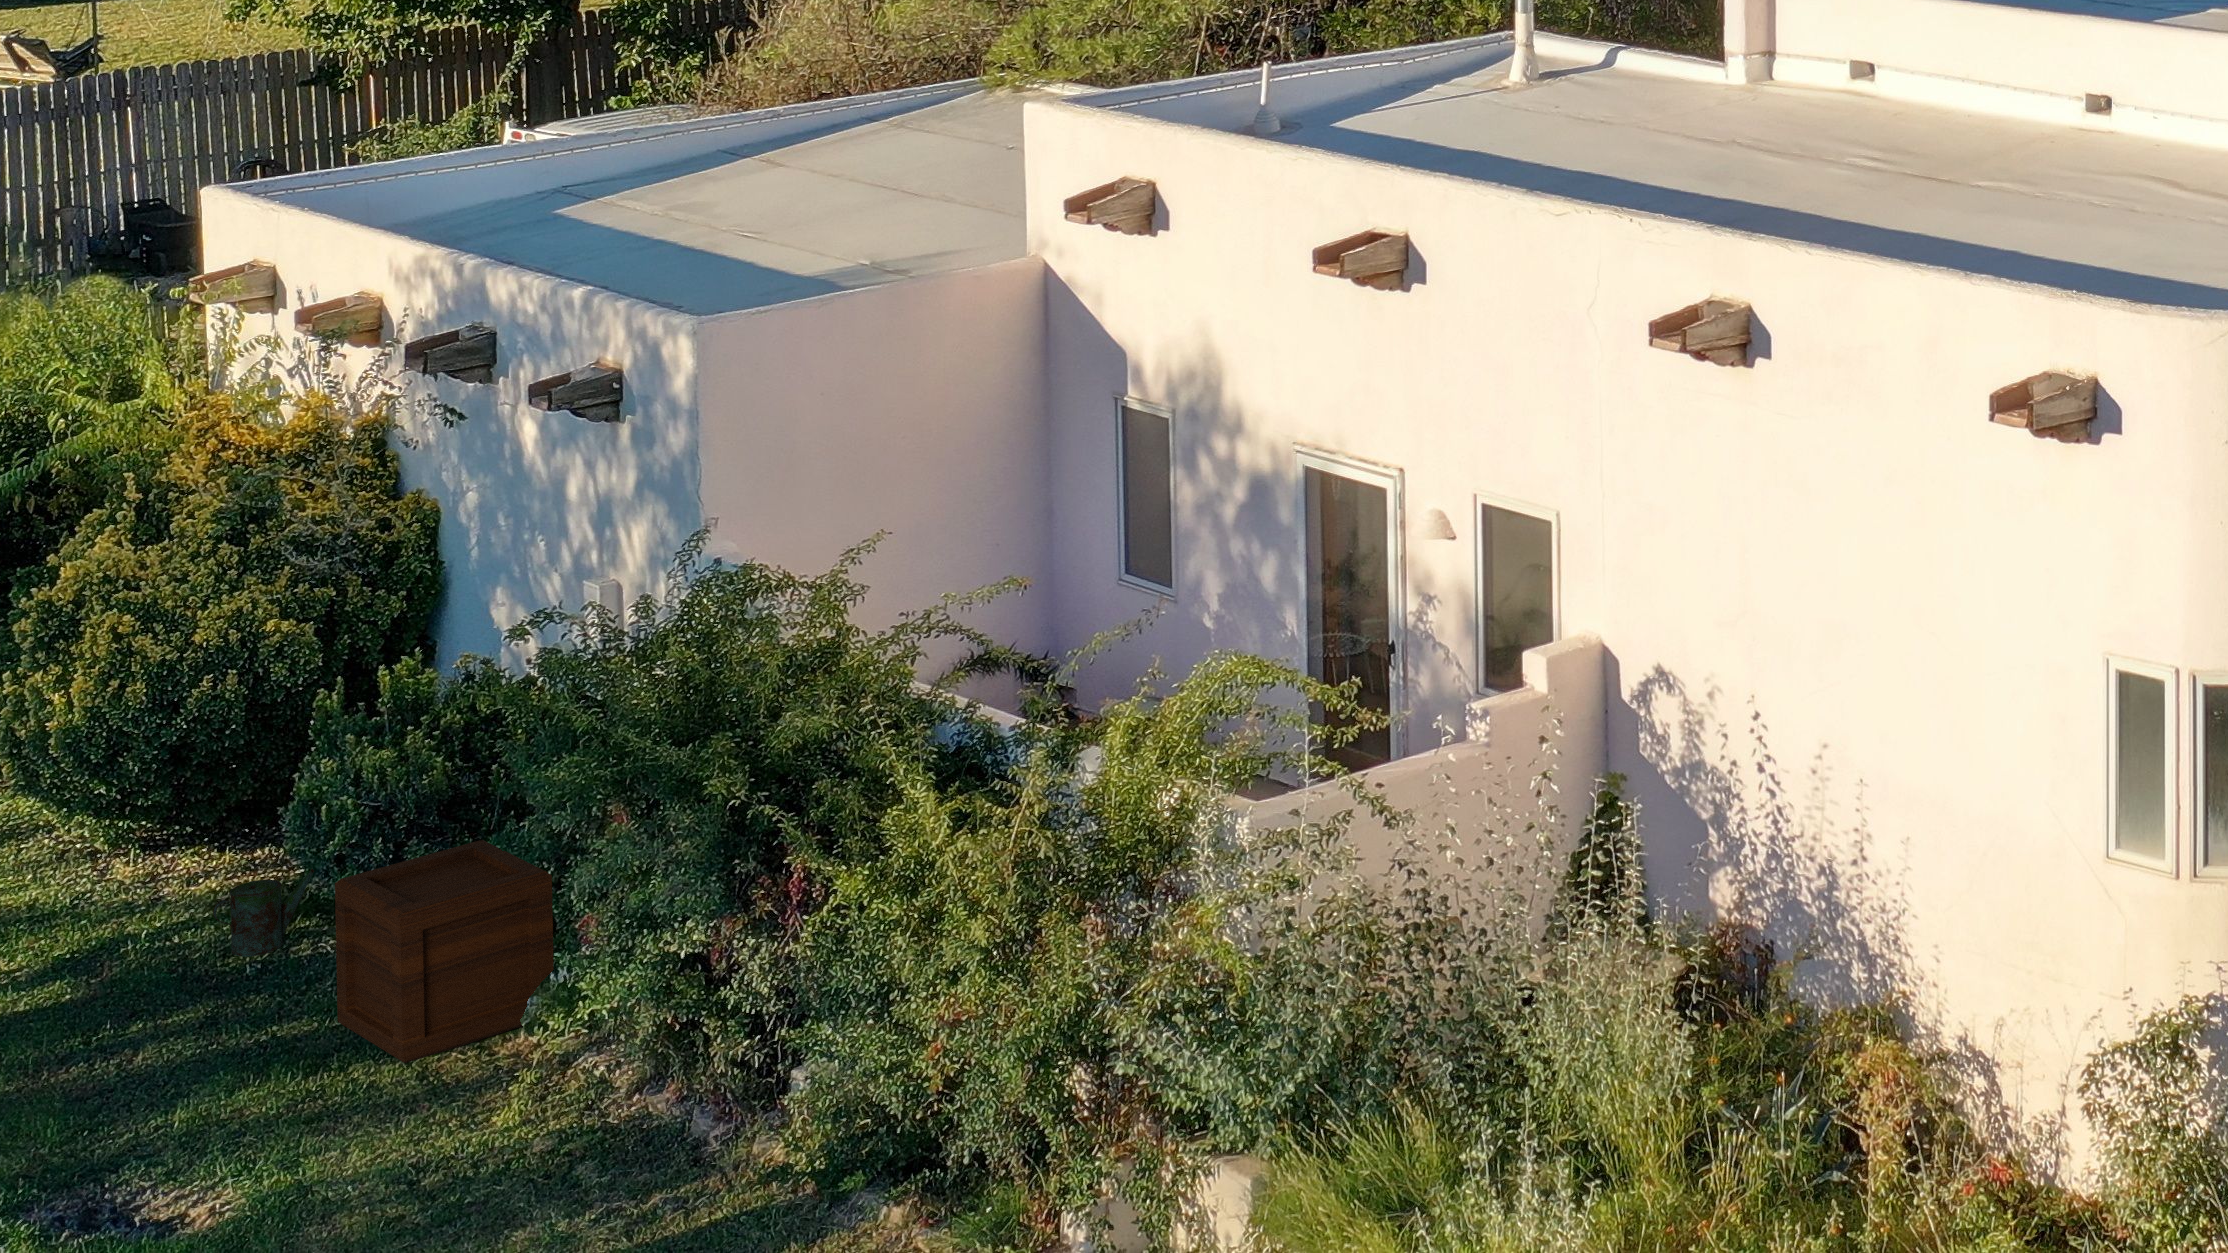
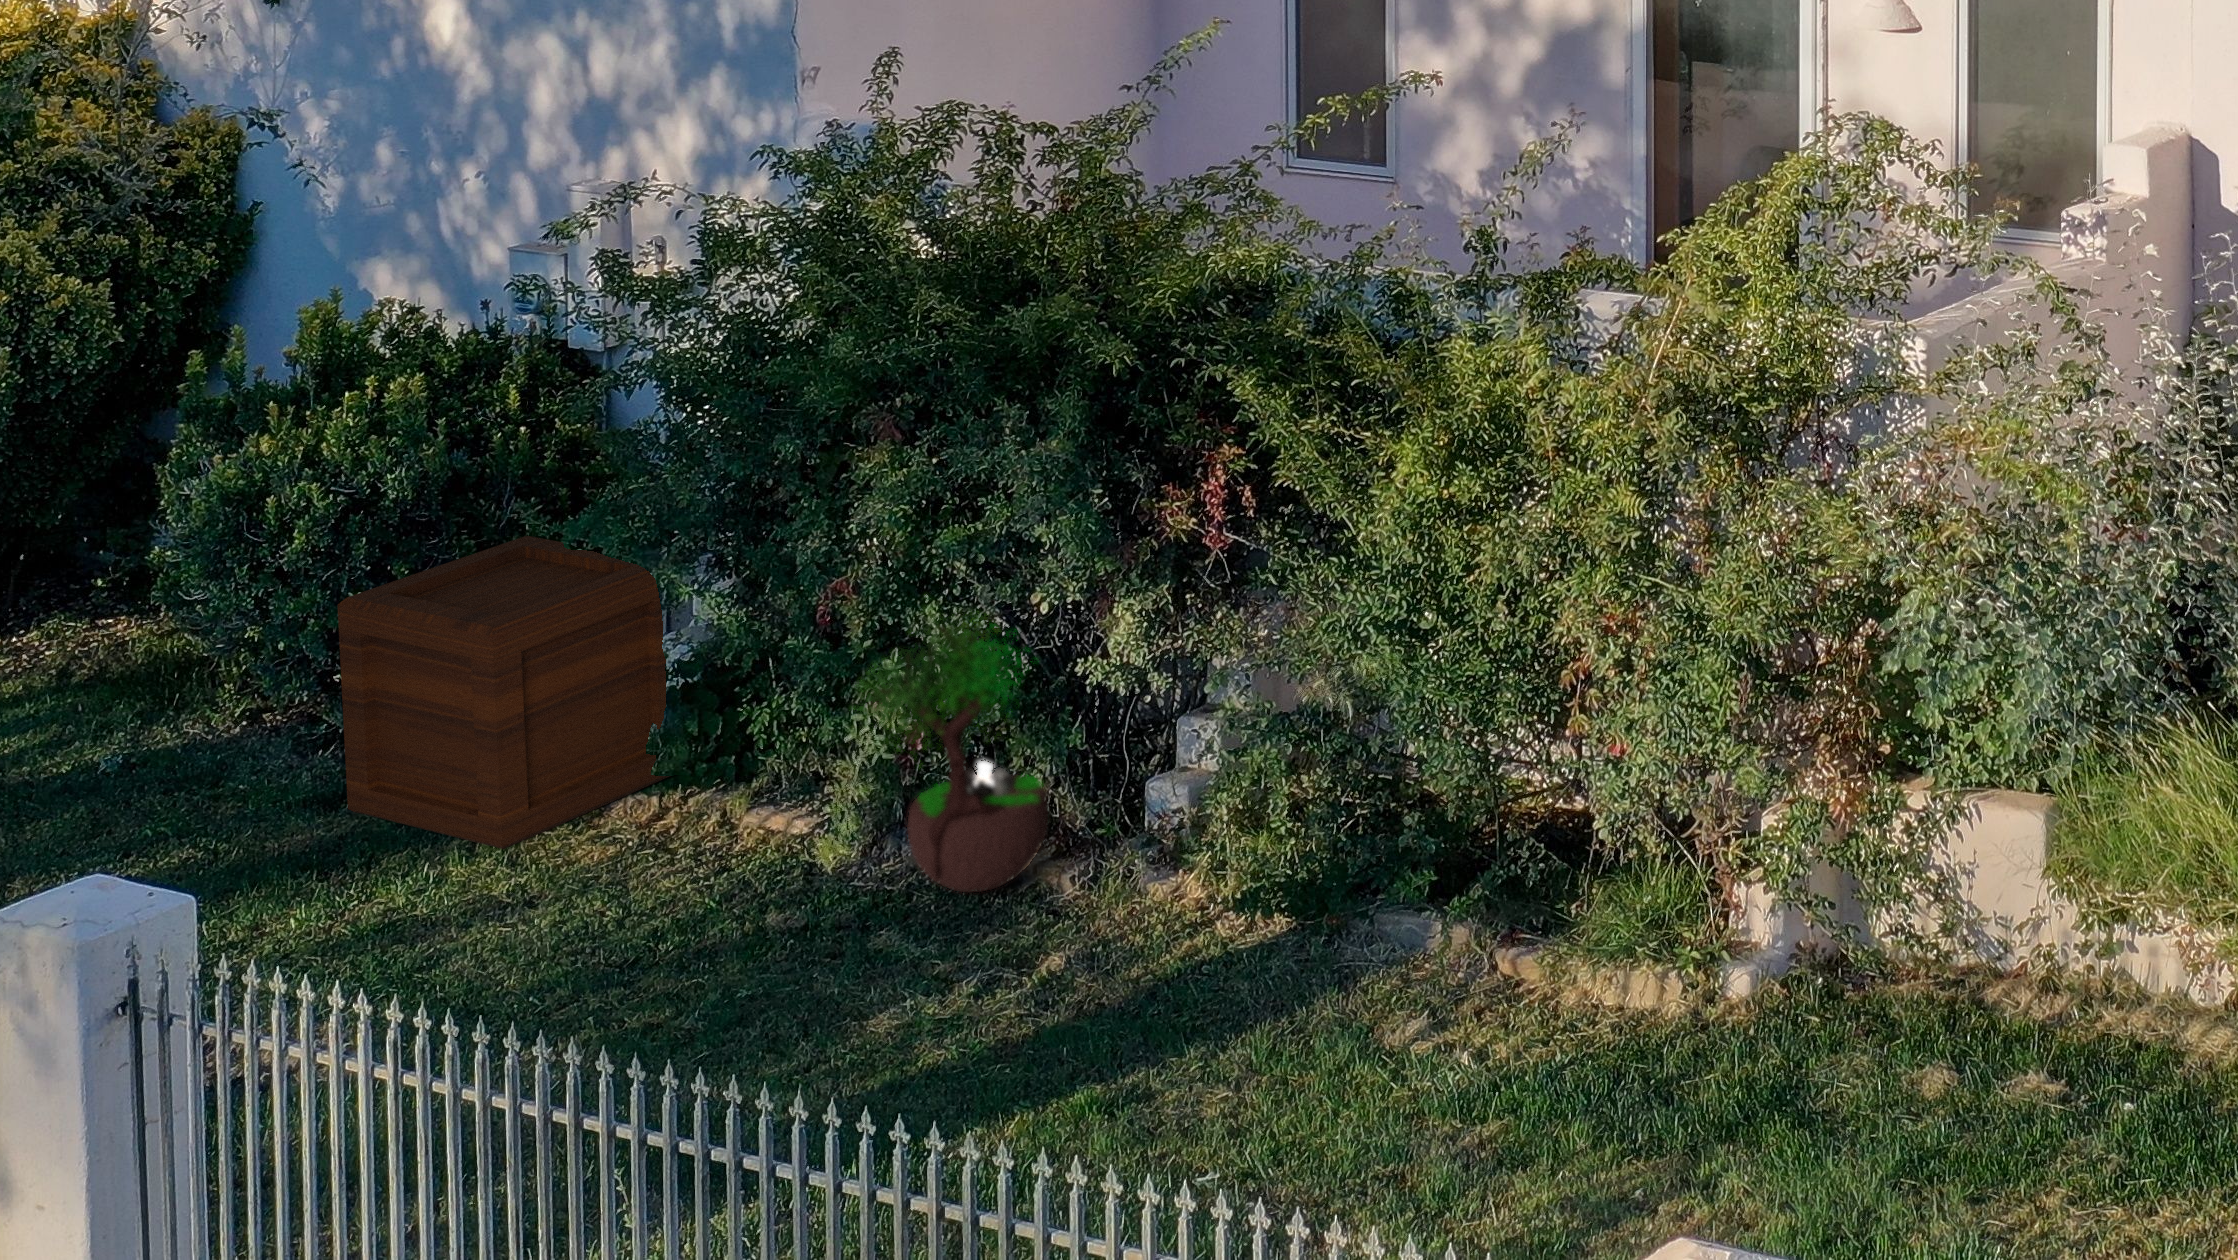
watering can: present [213,869,314,957] -> none [66,603,217,746]
potted tree: none [557,925,709,1132] -> present [853,594,1048,892]

